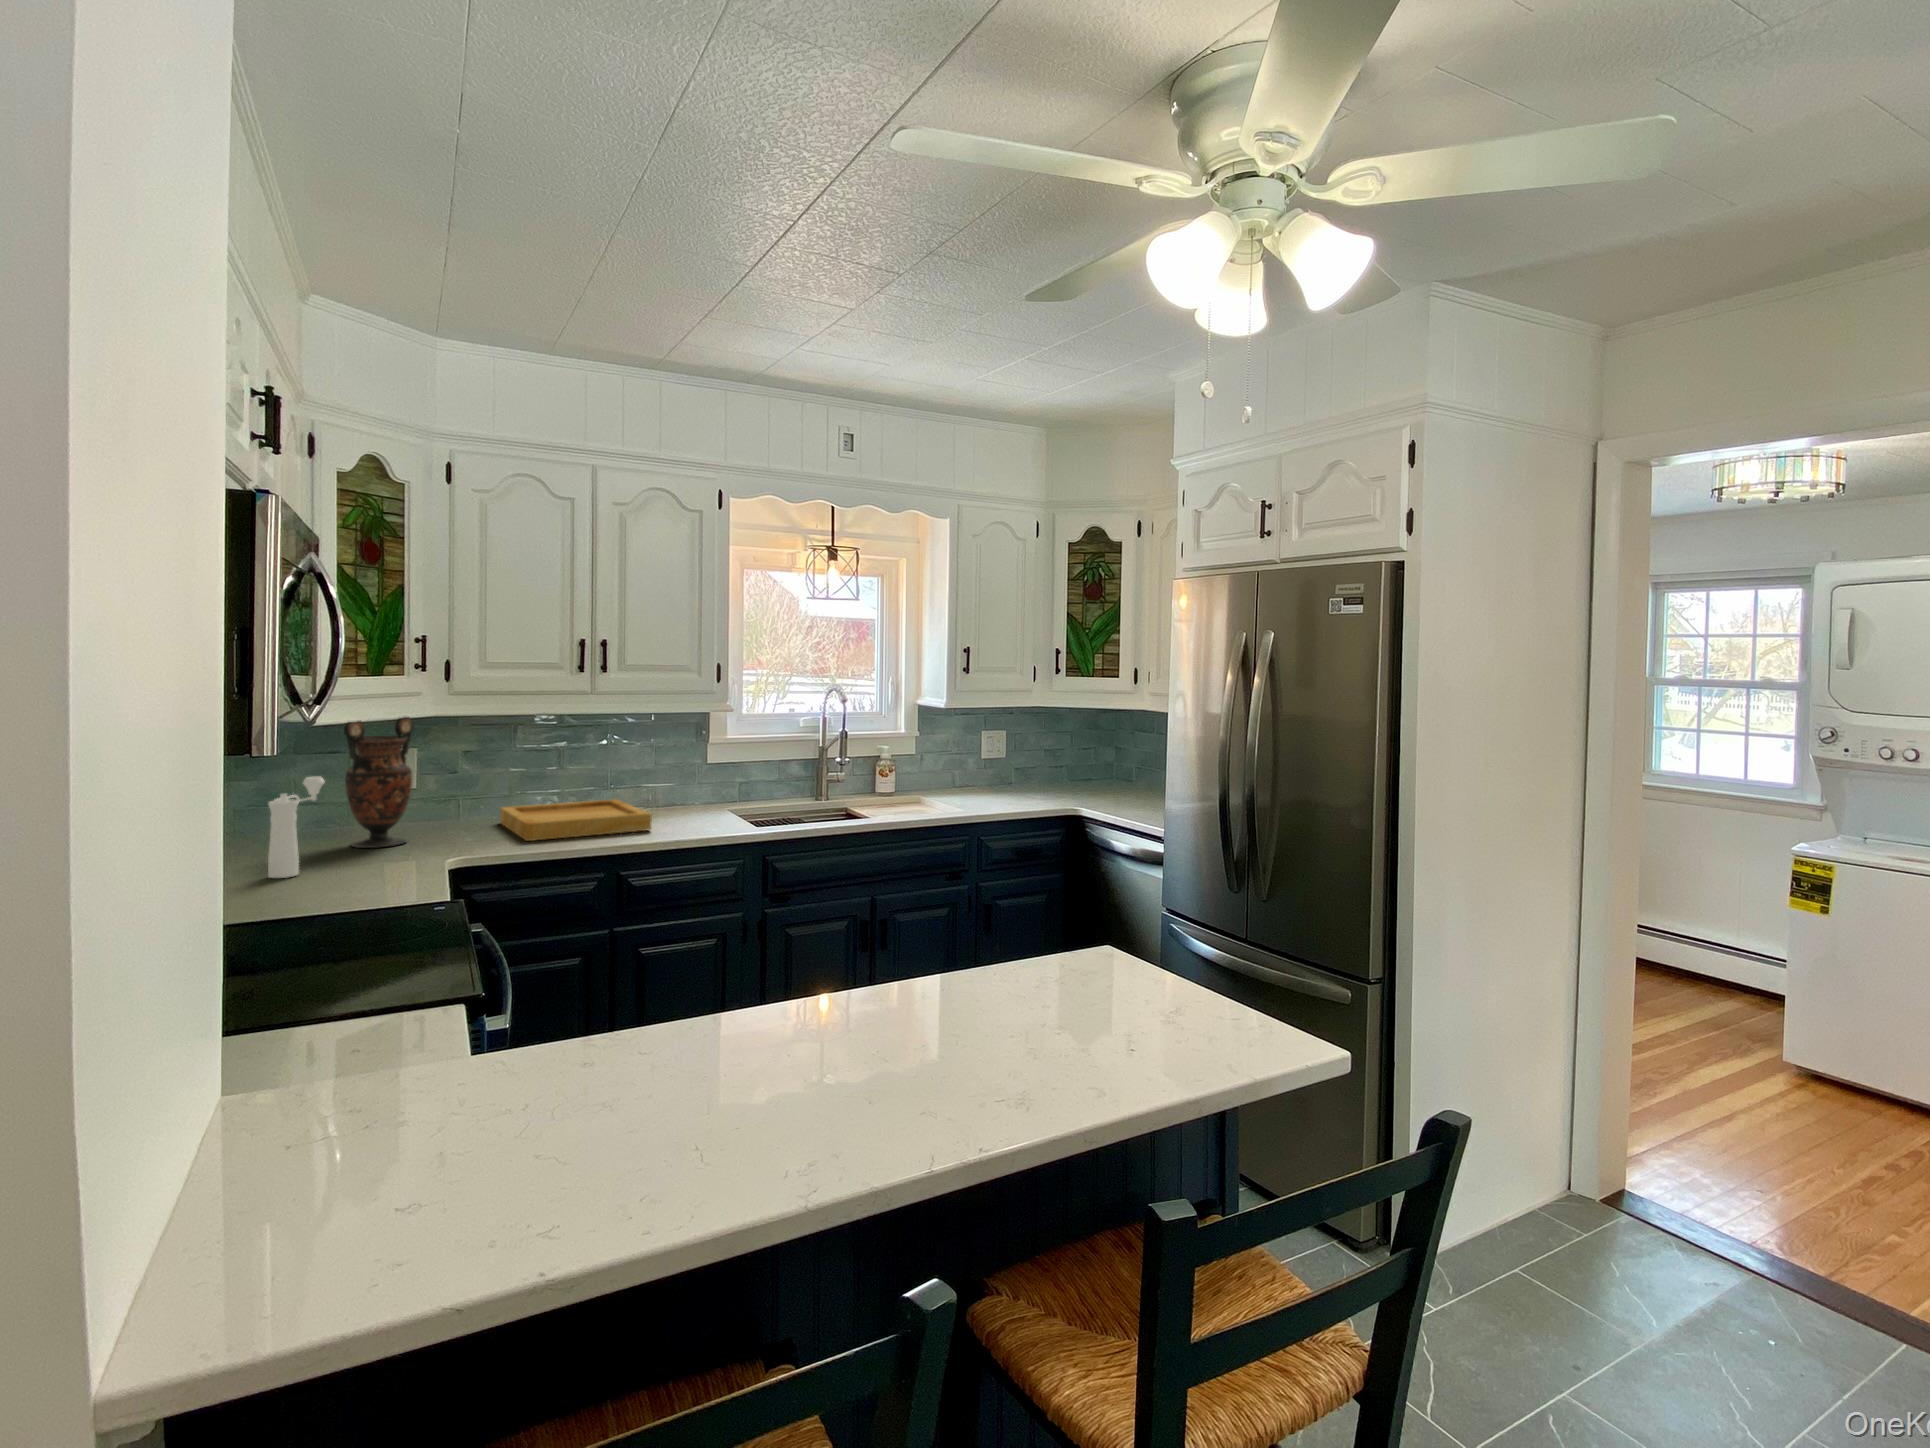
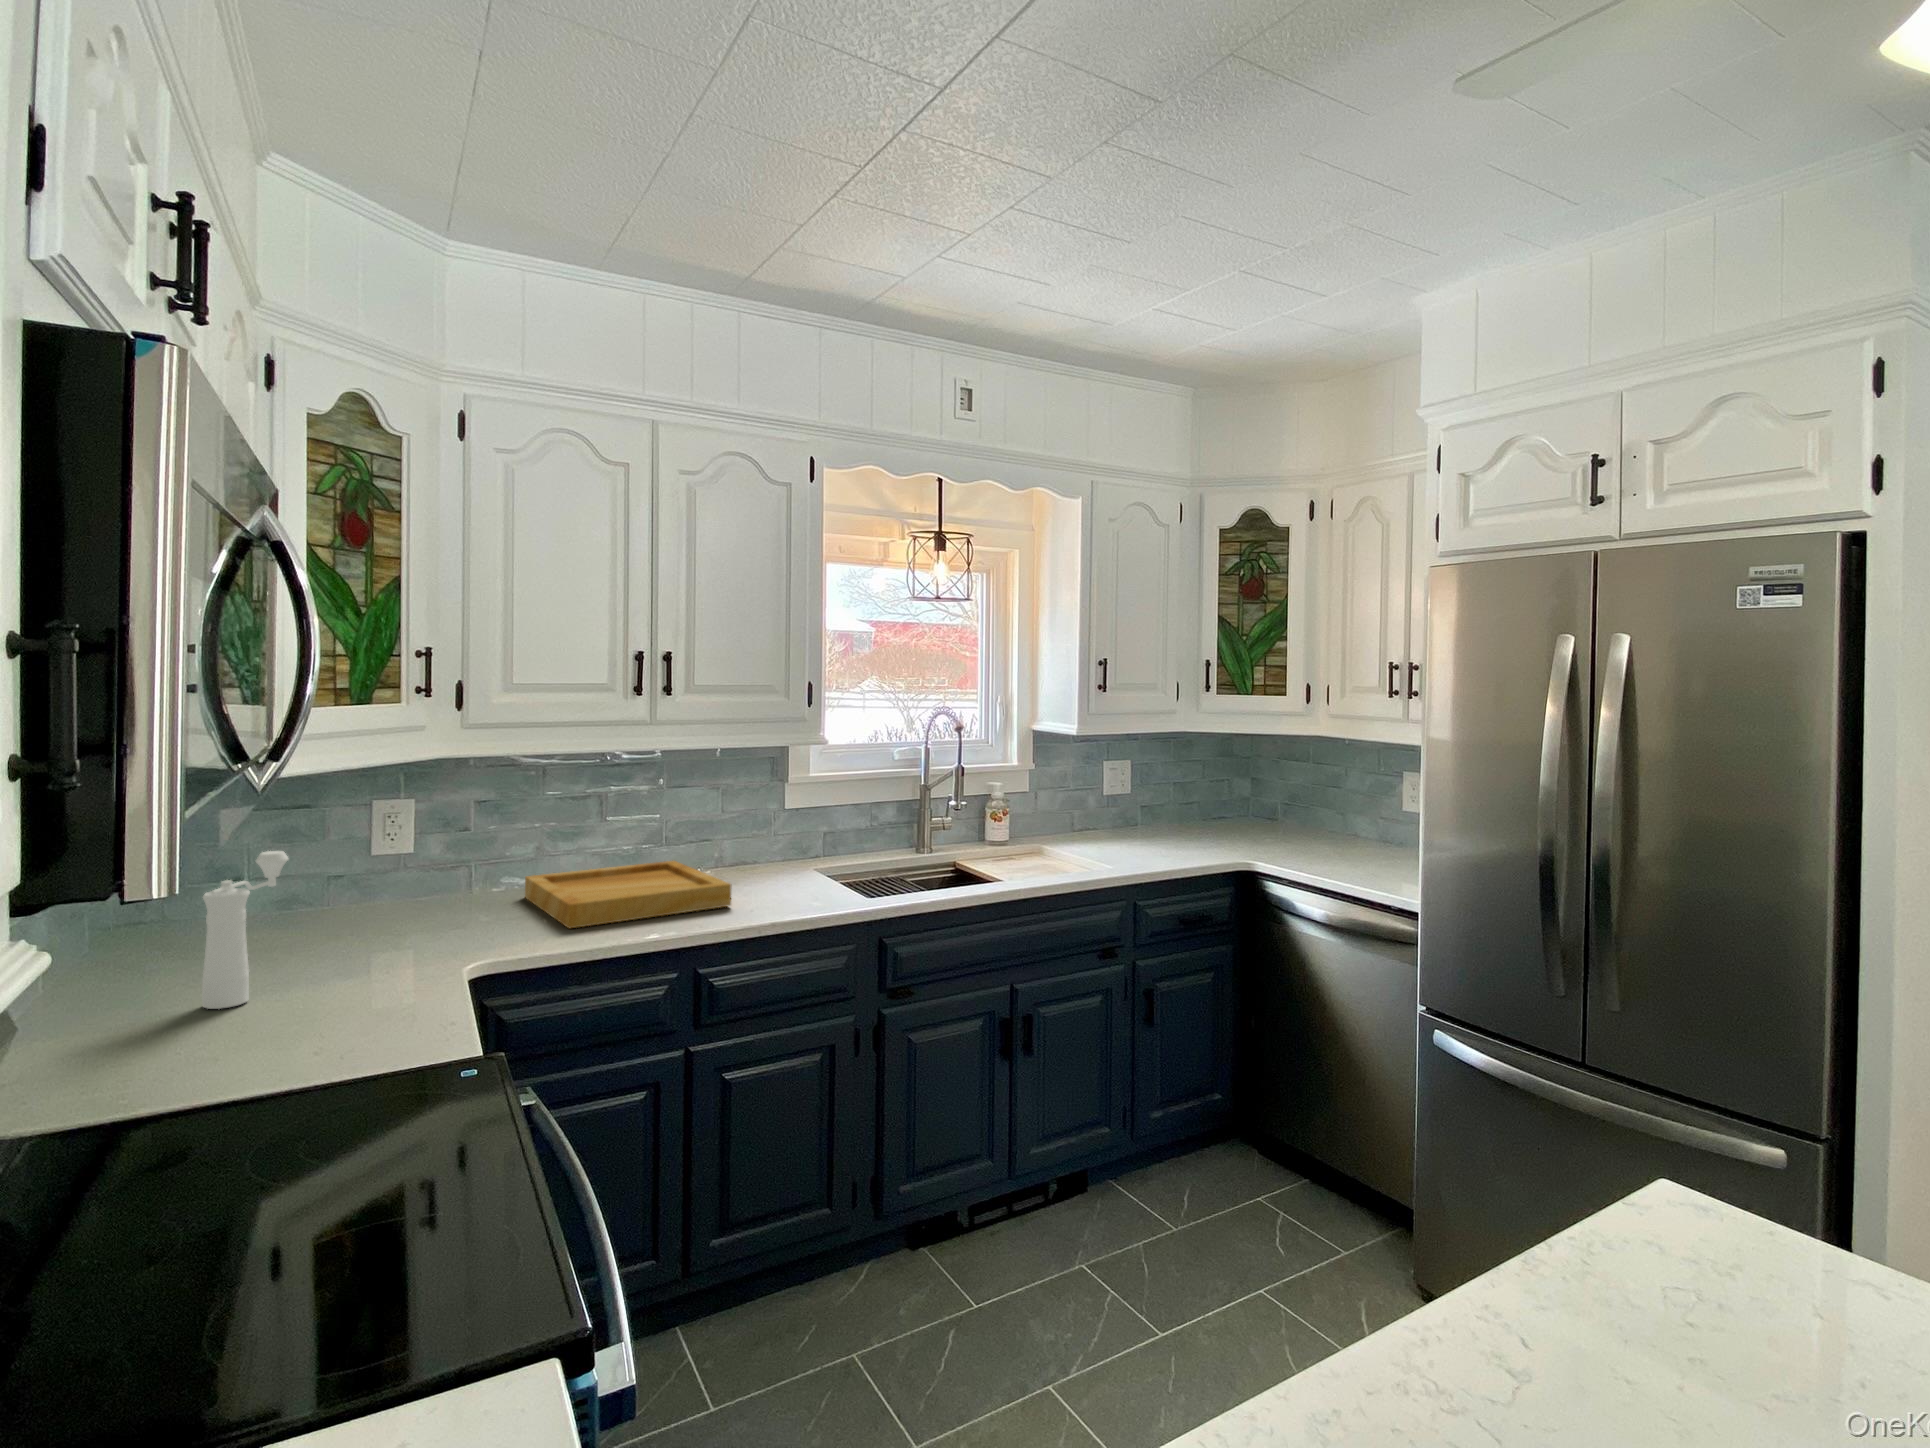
vase: present [344,717,414,848] -> none [315,757,412,946]

